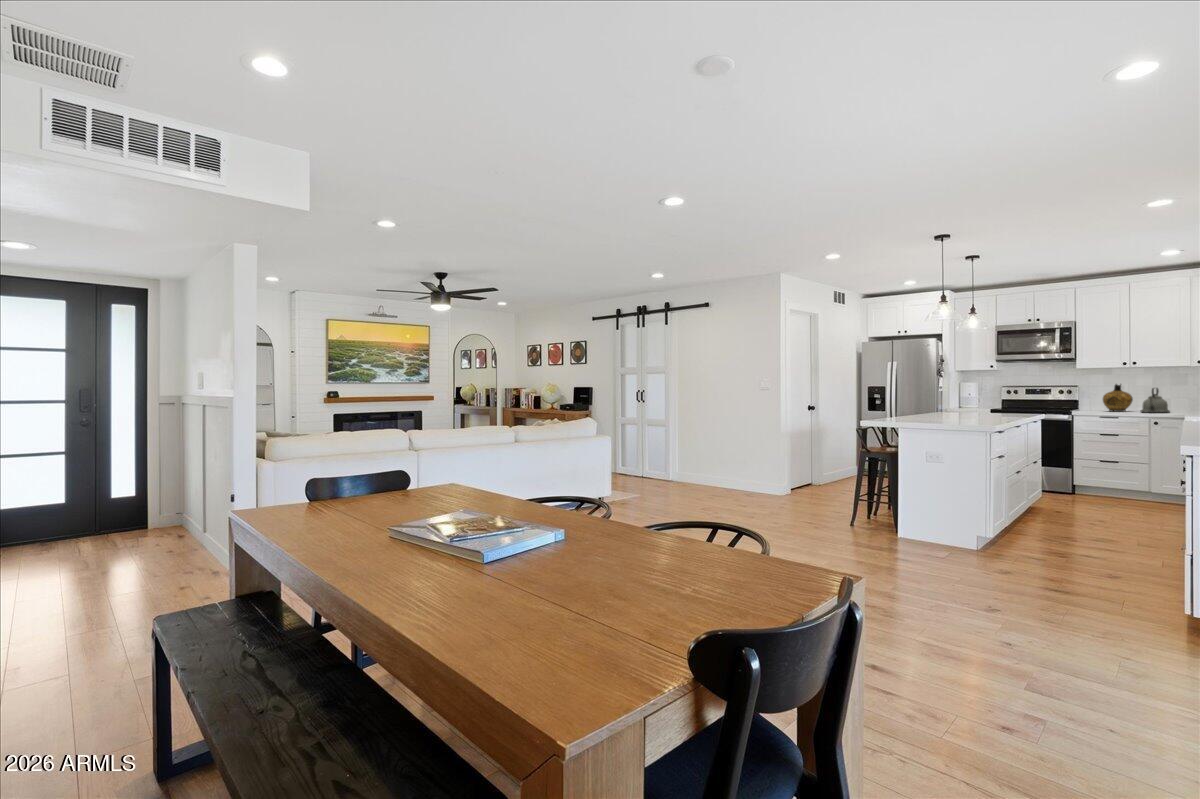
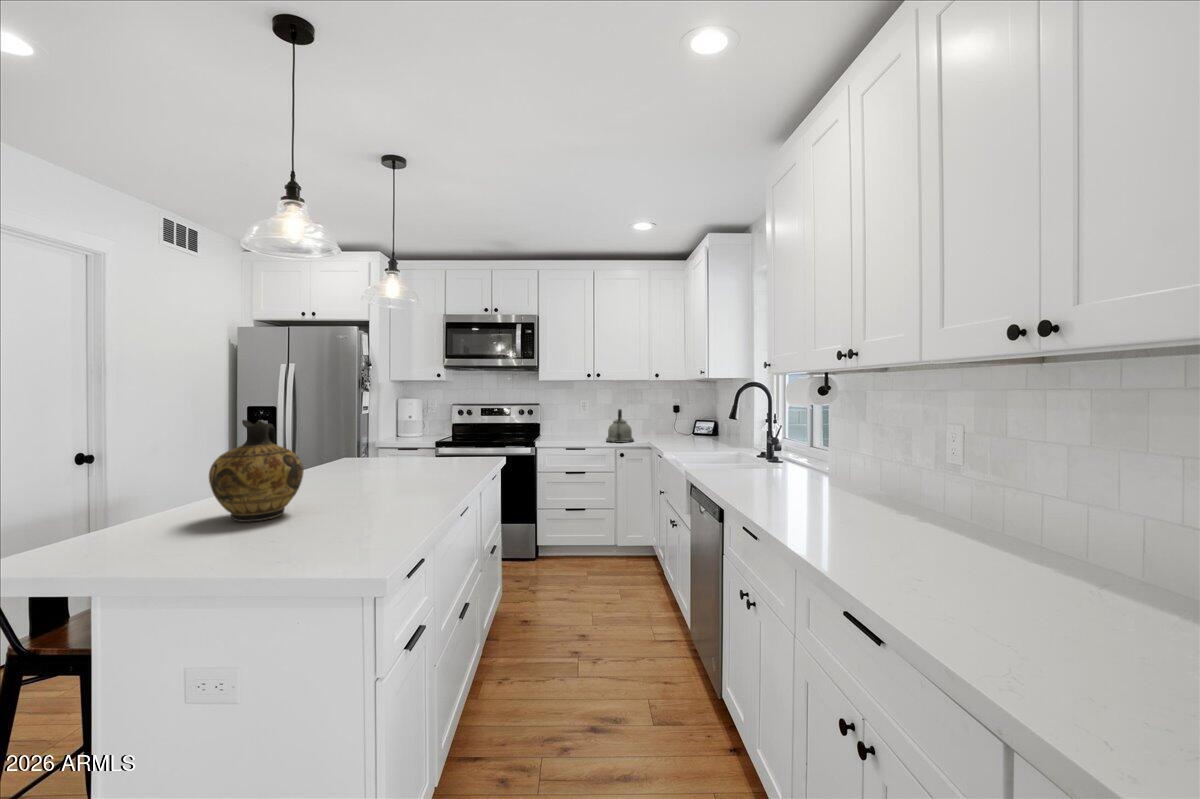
ceramic jug: present [1103,384,1133,412] -> present [209,420,304,522]

